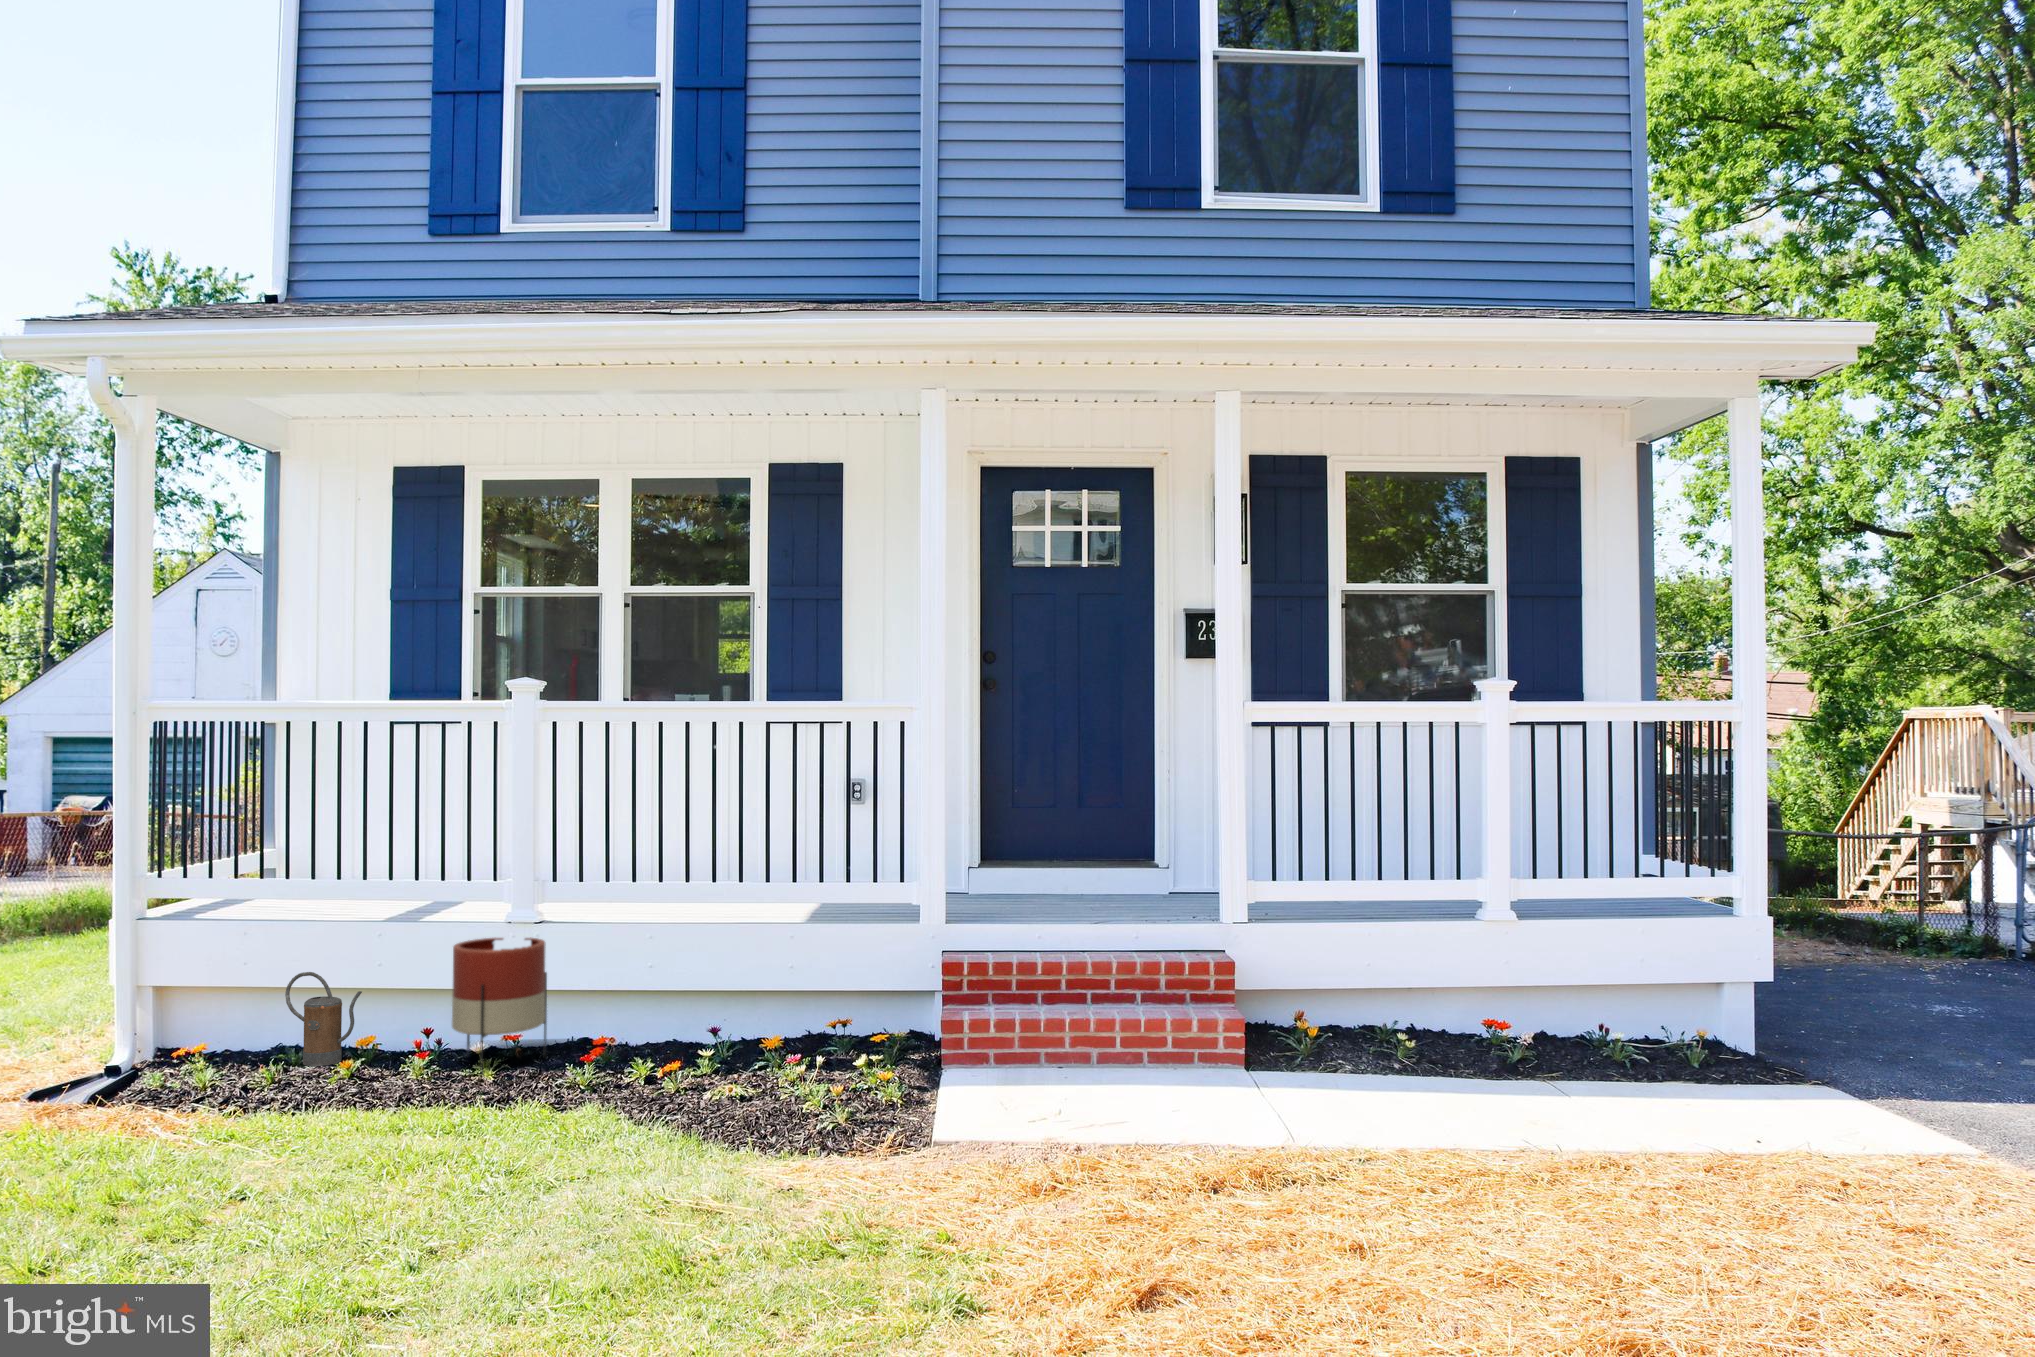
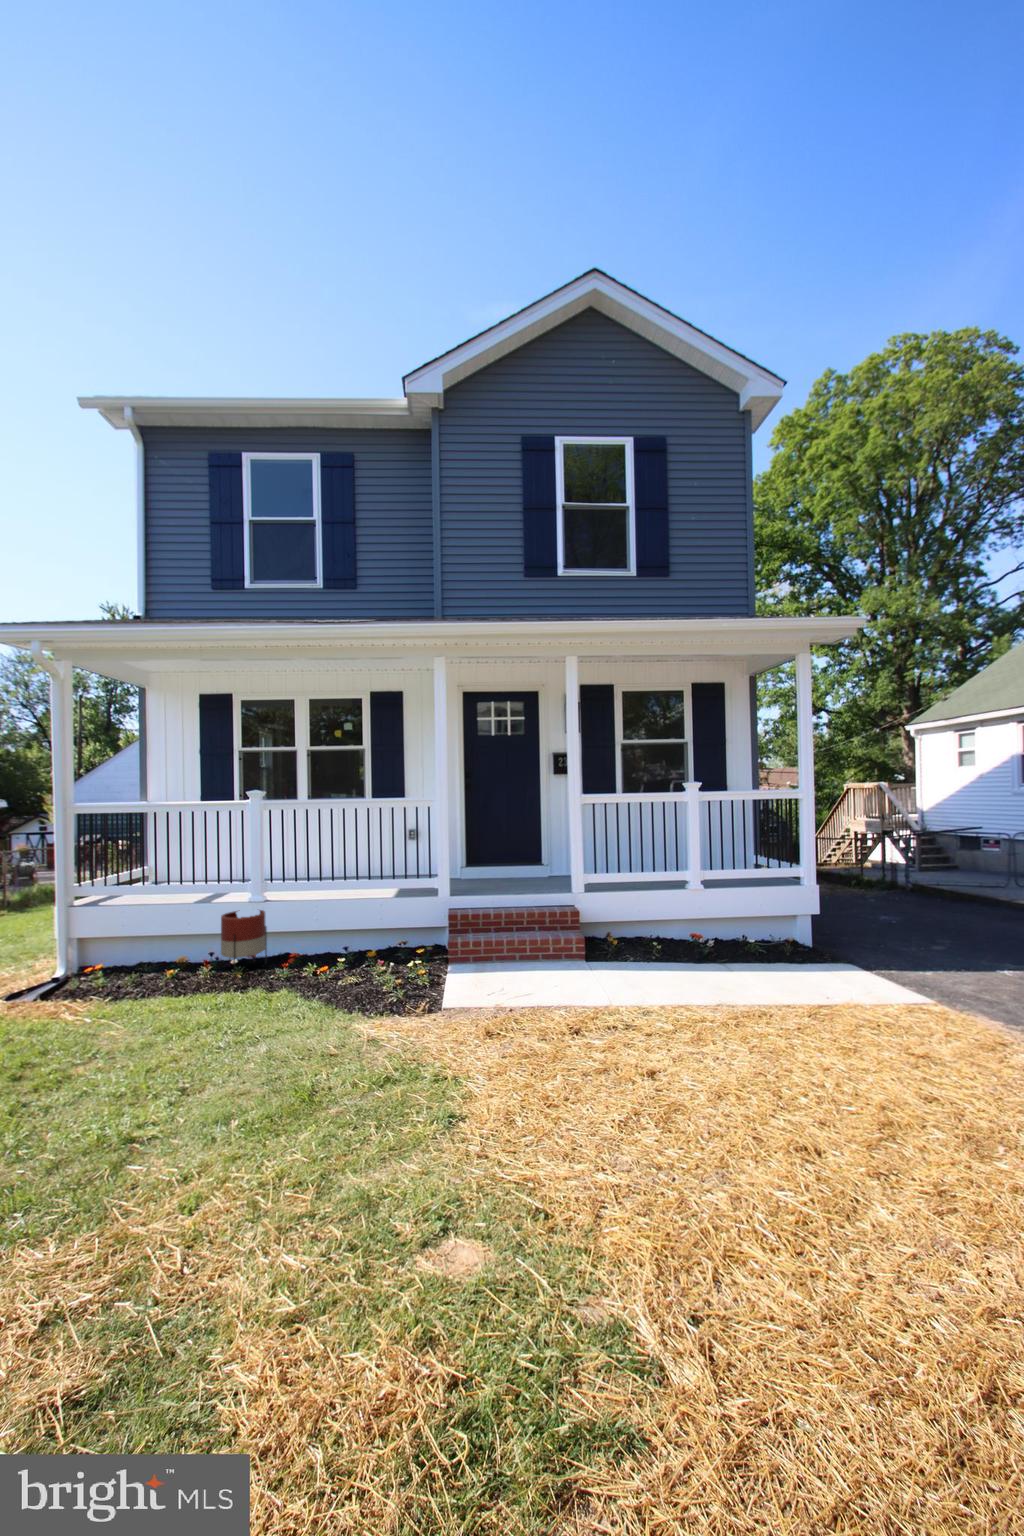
watering can: present [285,972,362,1066] -> none [142,930,178,974]

